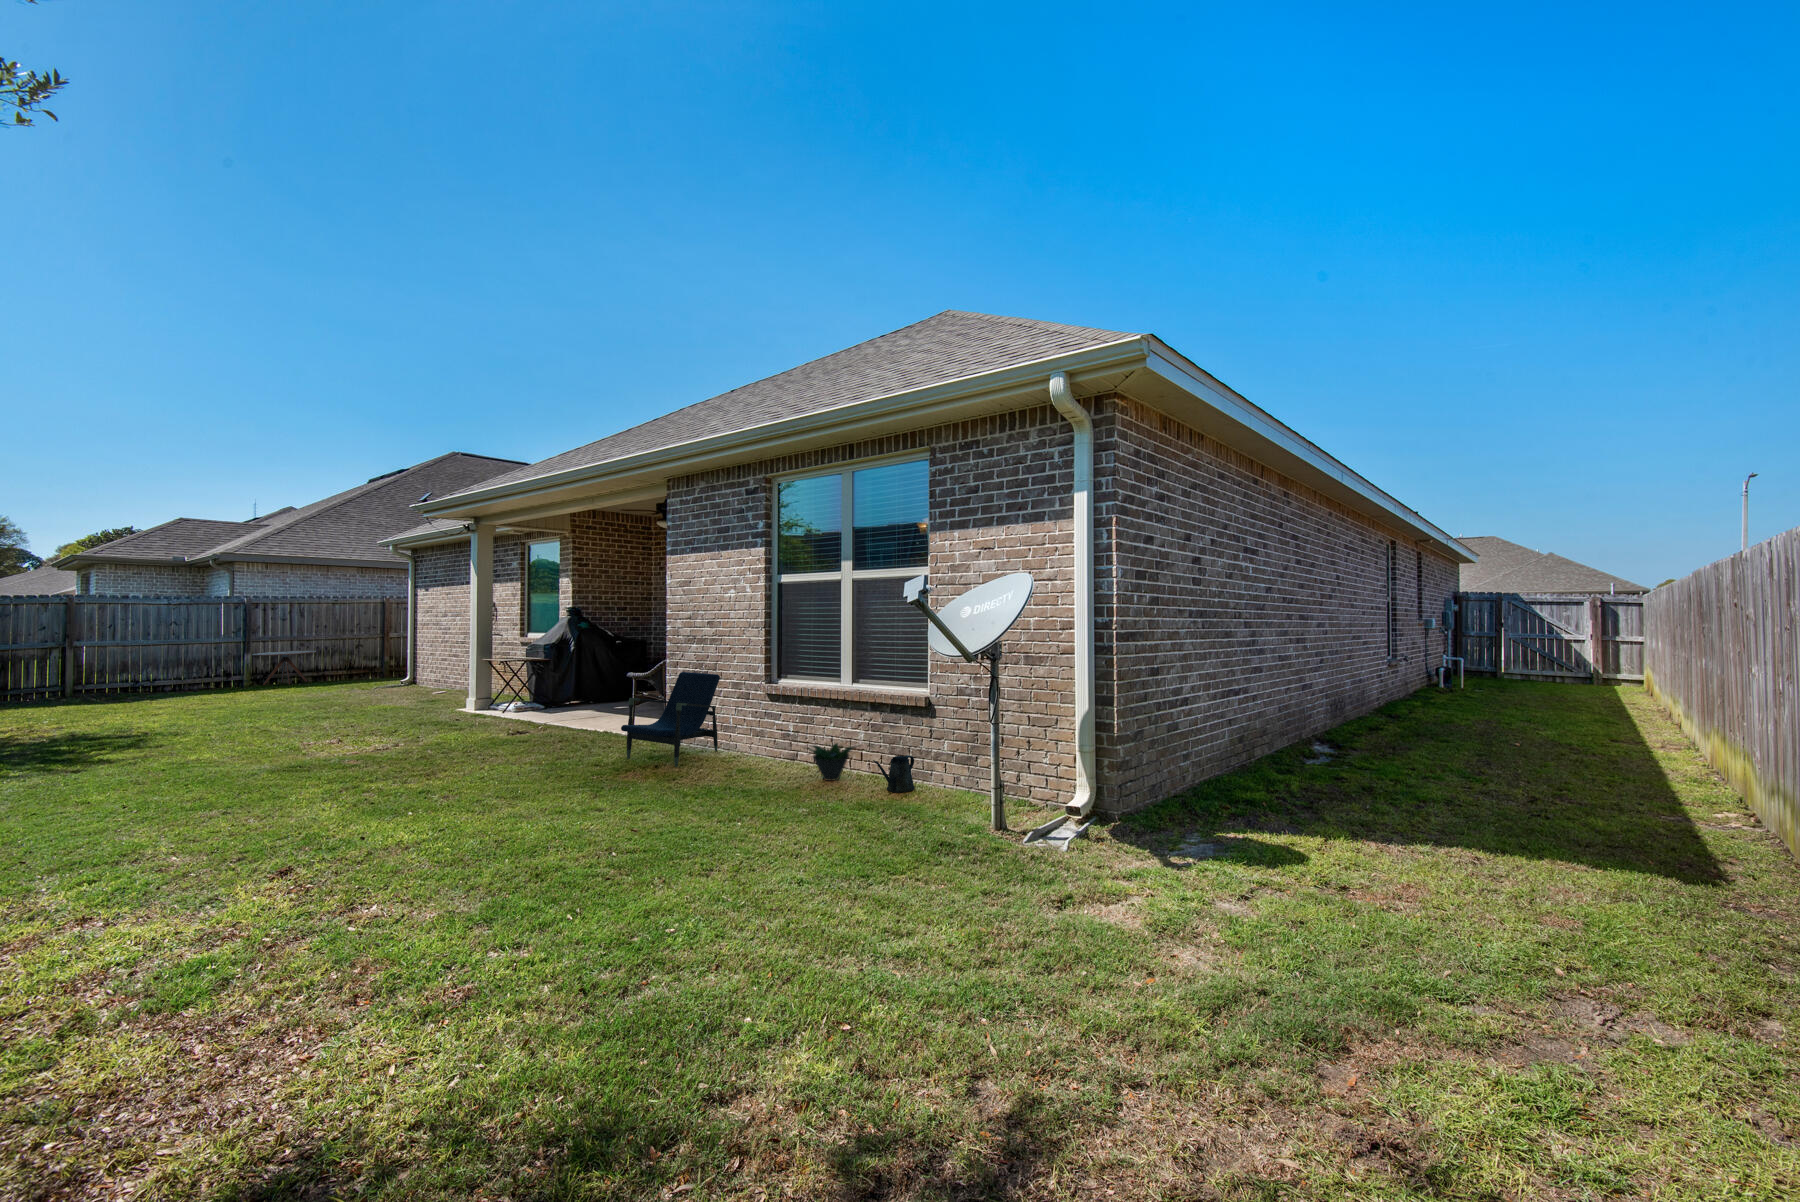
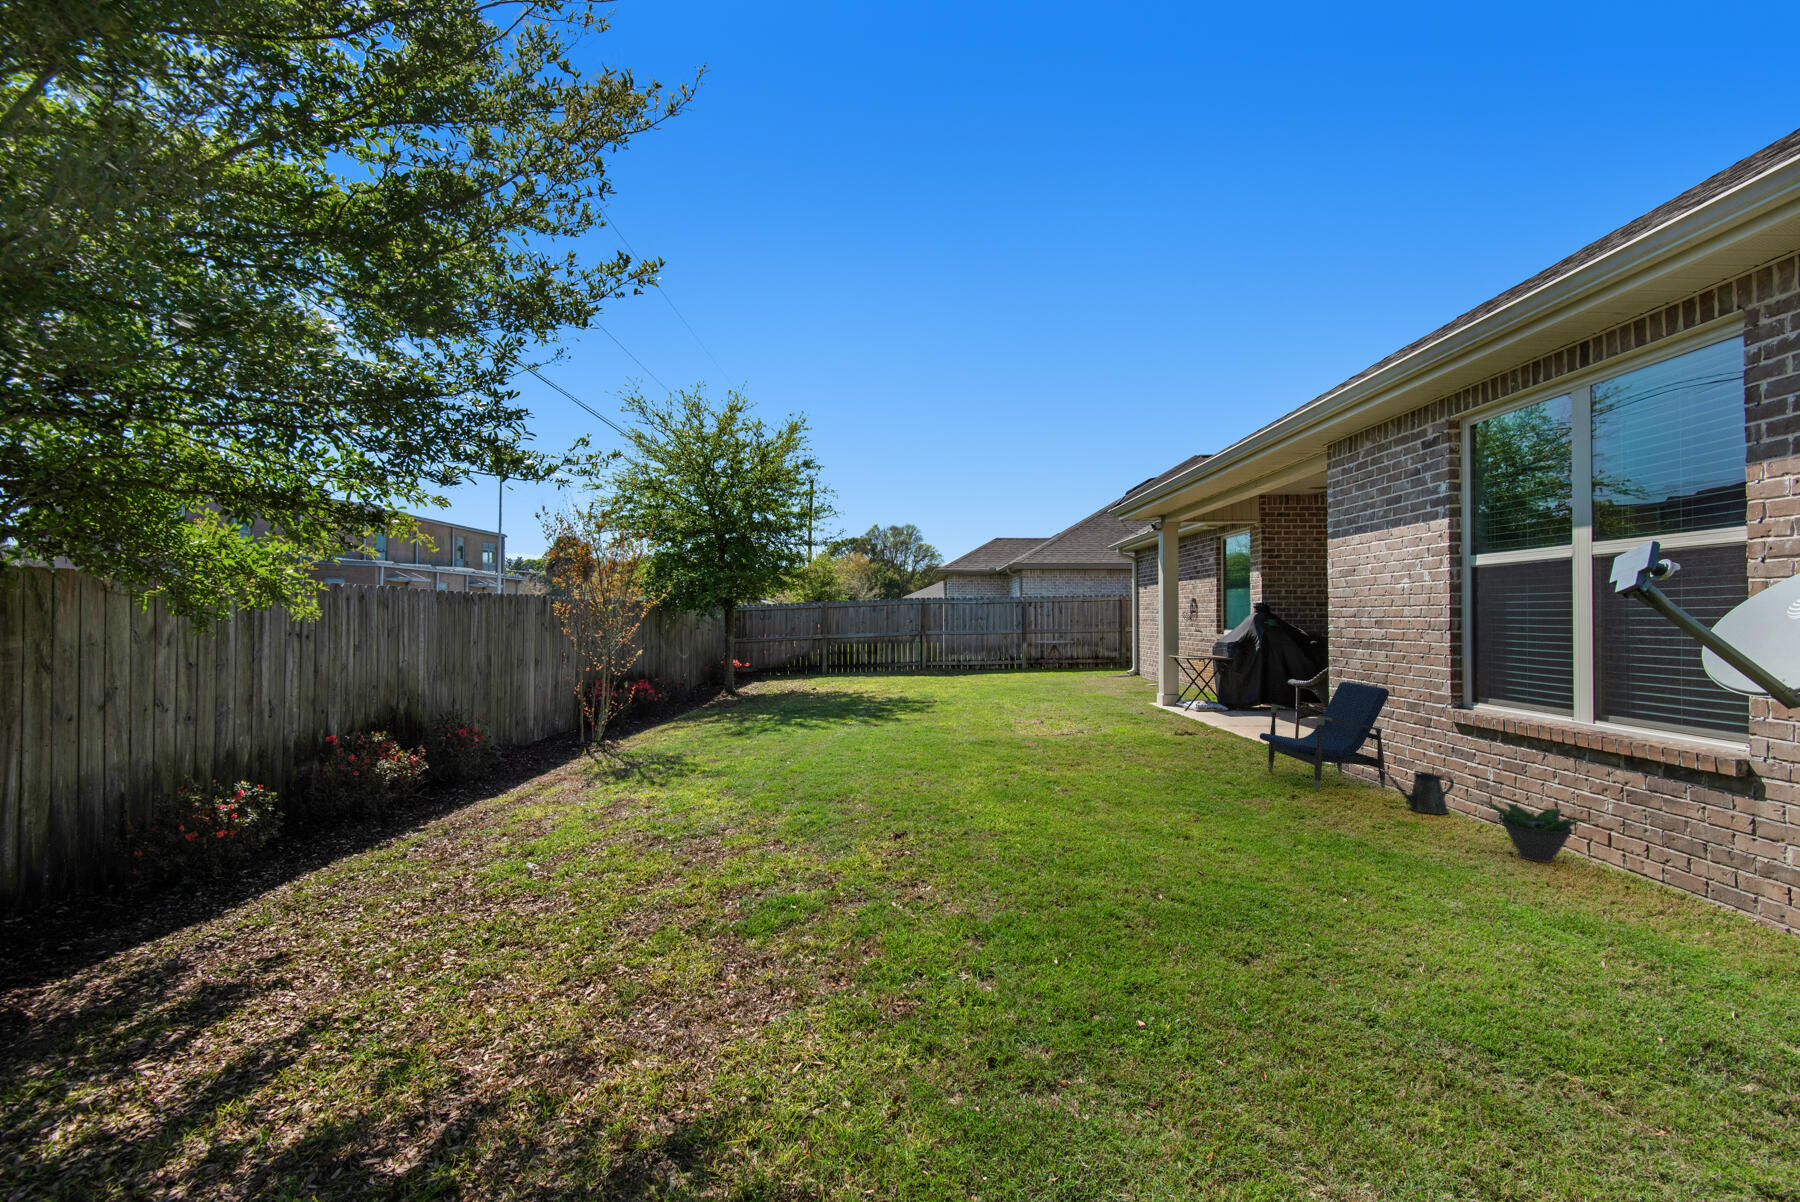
watering can: present [874,755,915,793] -> present [1381,769,1454,814]

